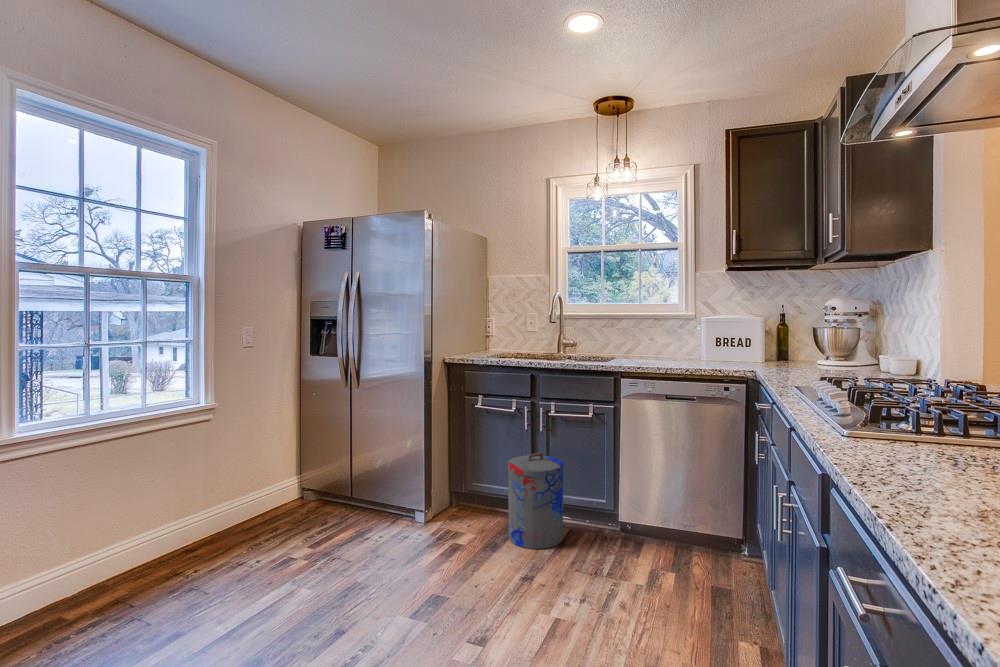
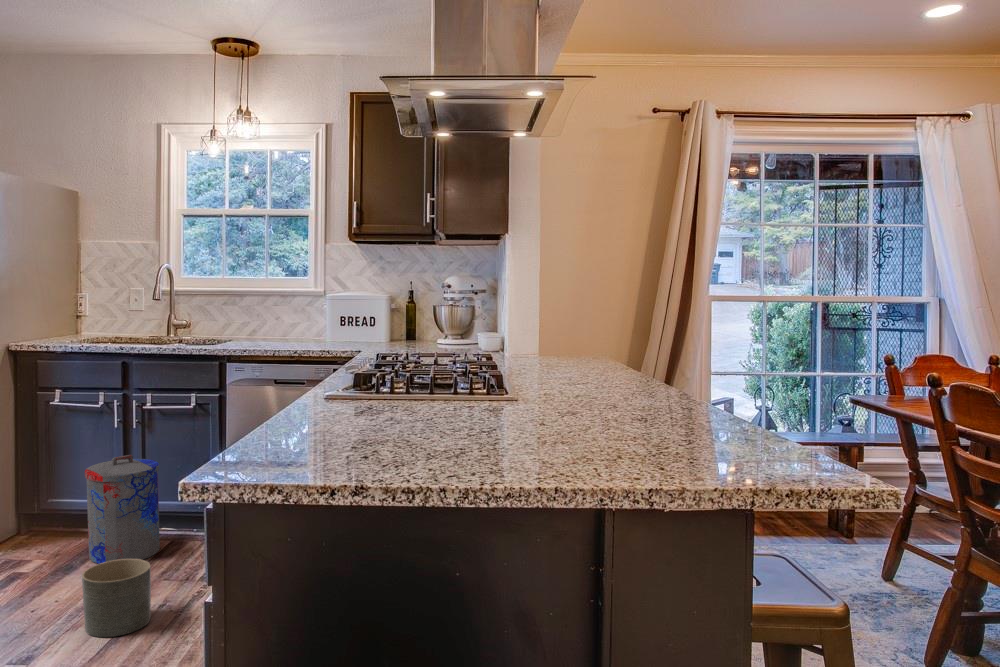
planter: none [524,557,582,638] -> present [82,559,151,637]

